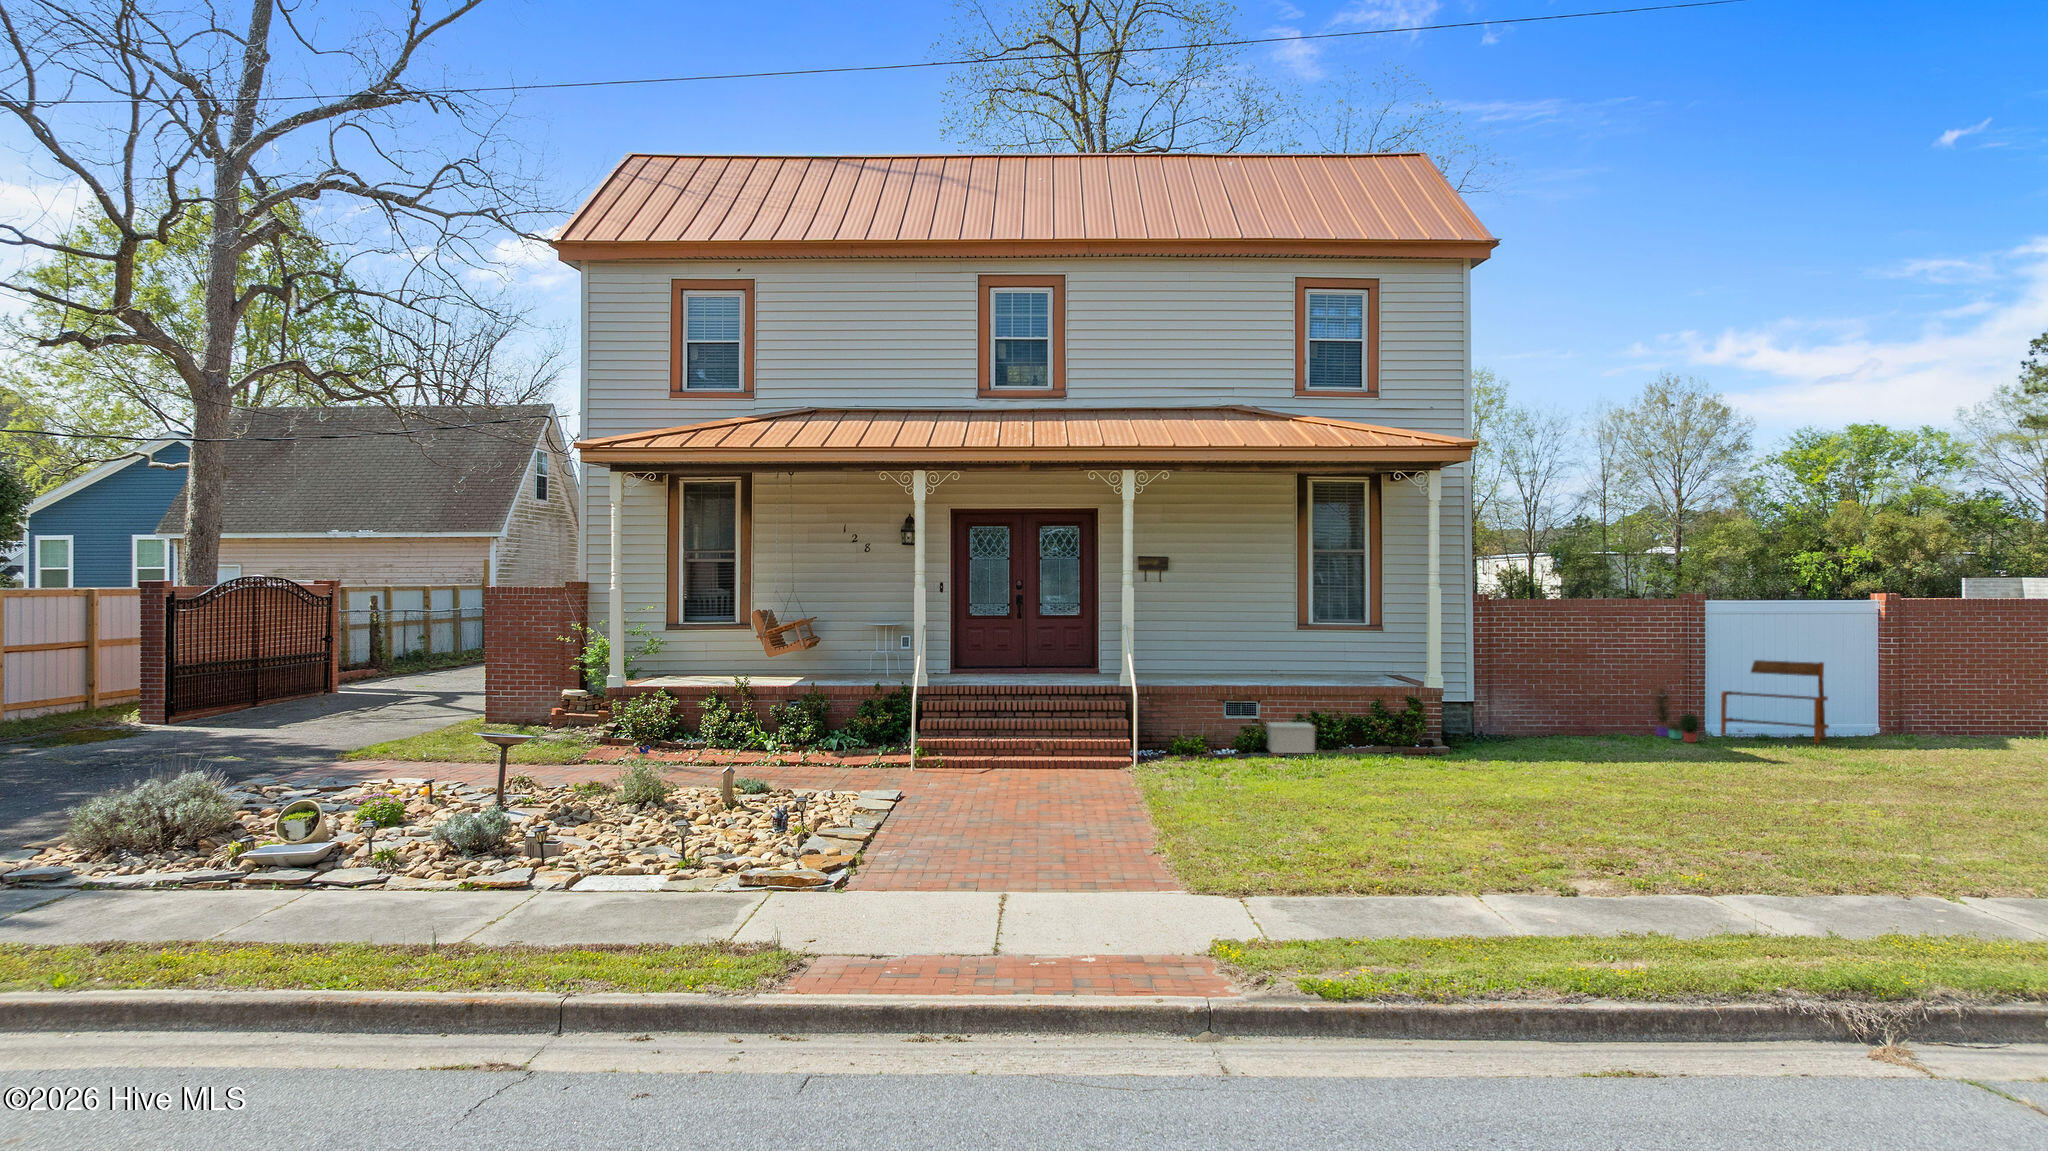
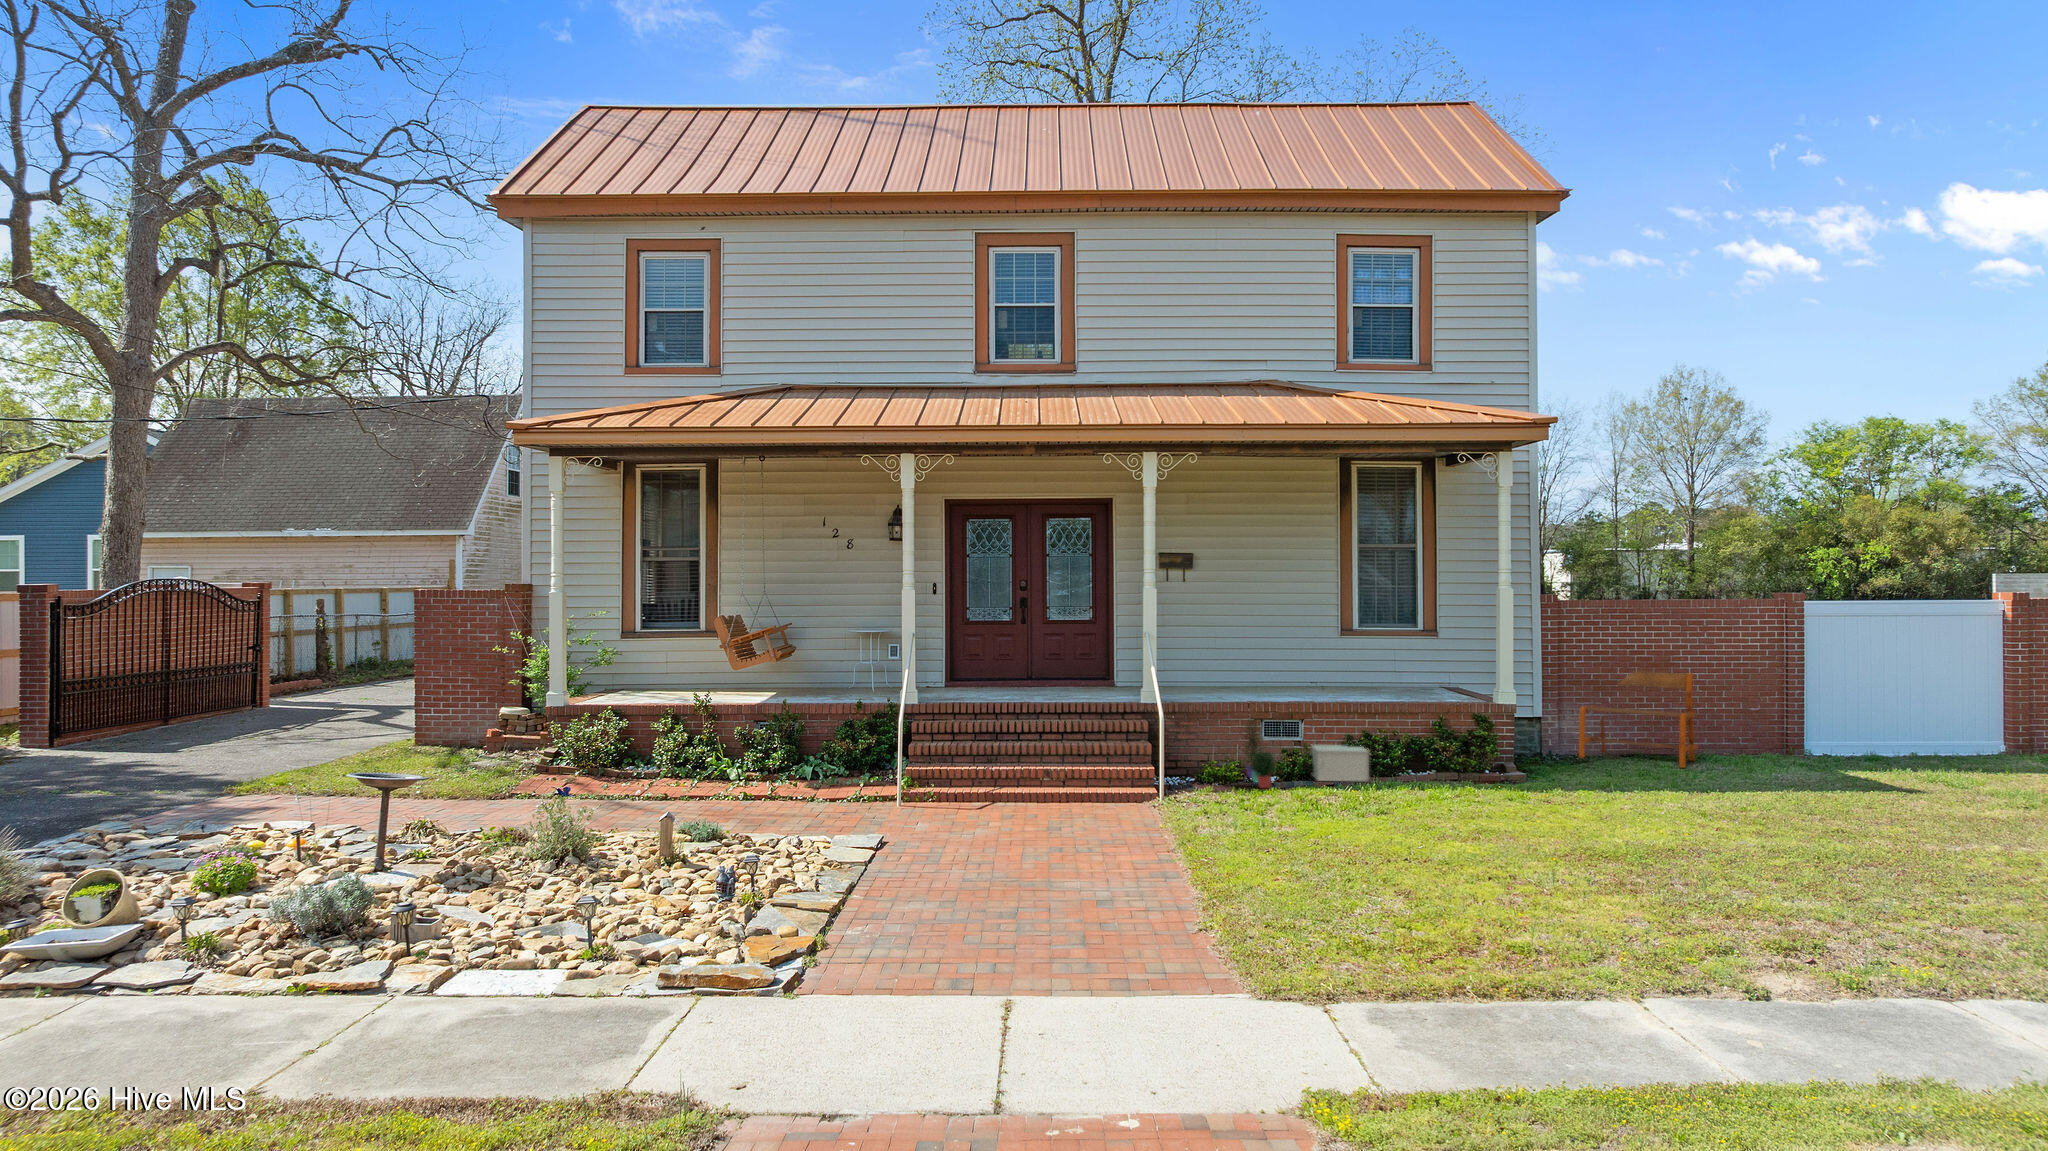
bench: present [1721,660,1829,743] -> present [1579,671,1698,768]
potted plant: present [1654,690,1700,742] -> present [1243,717,1275,788]

